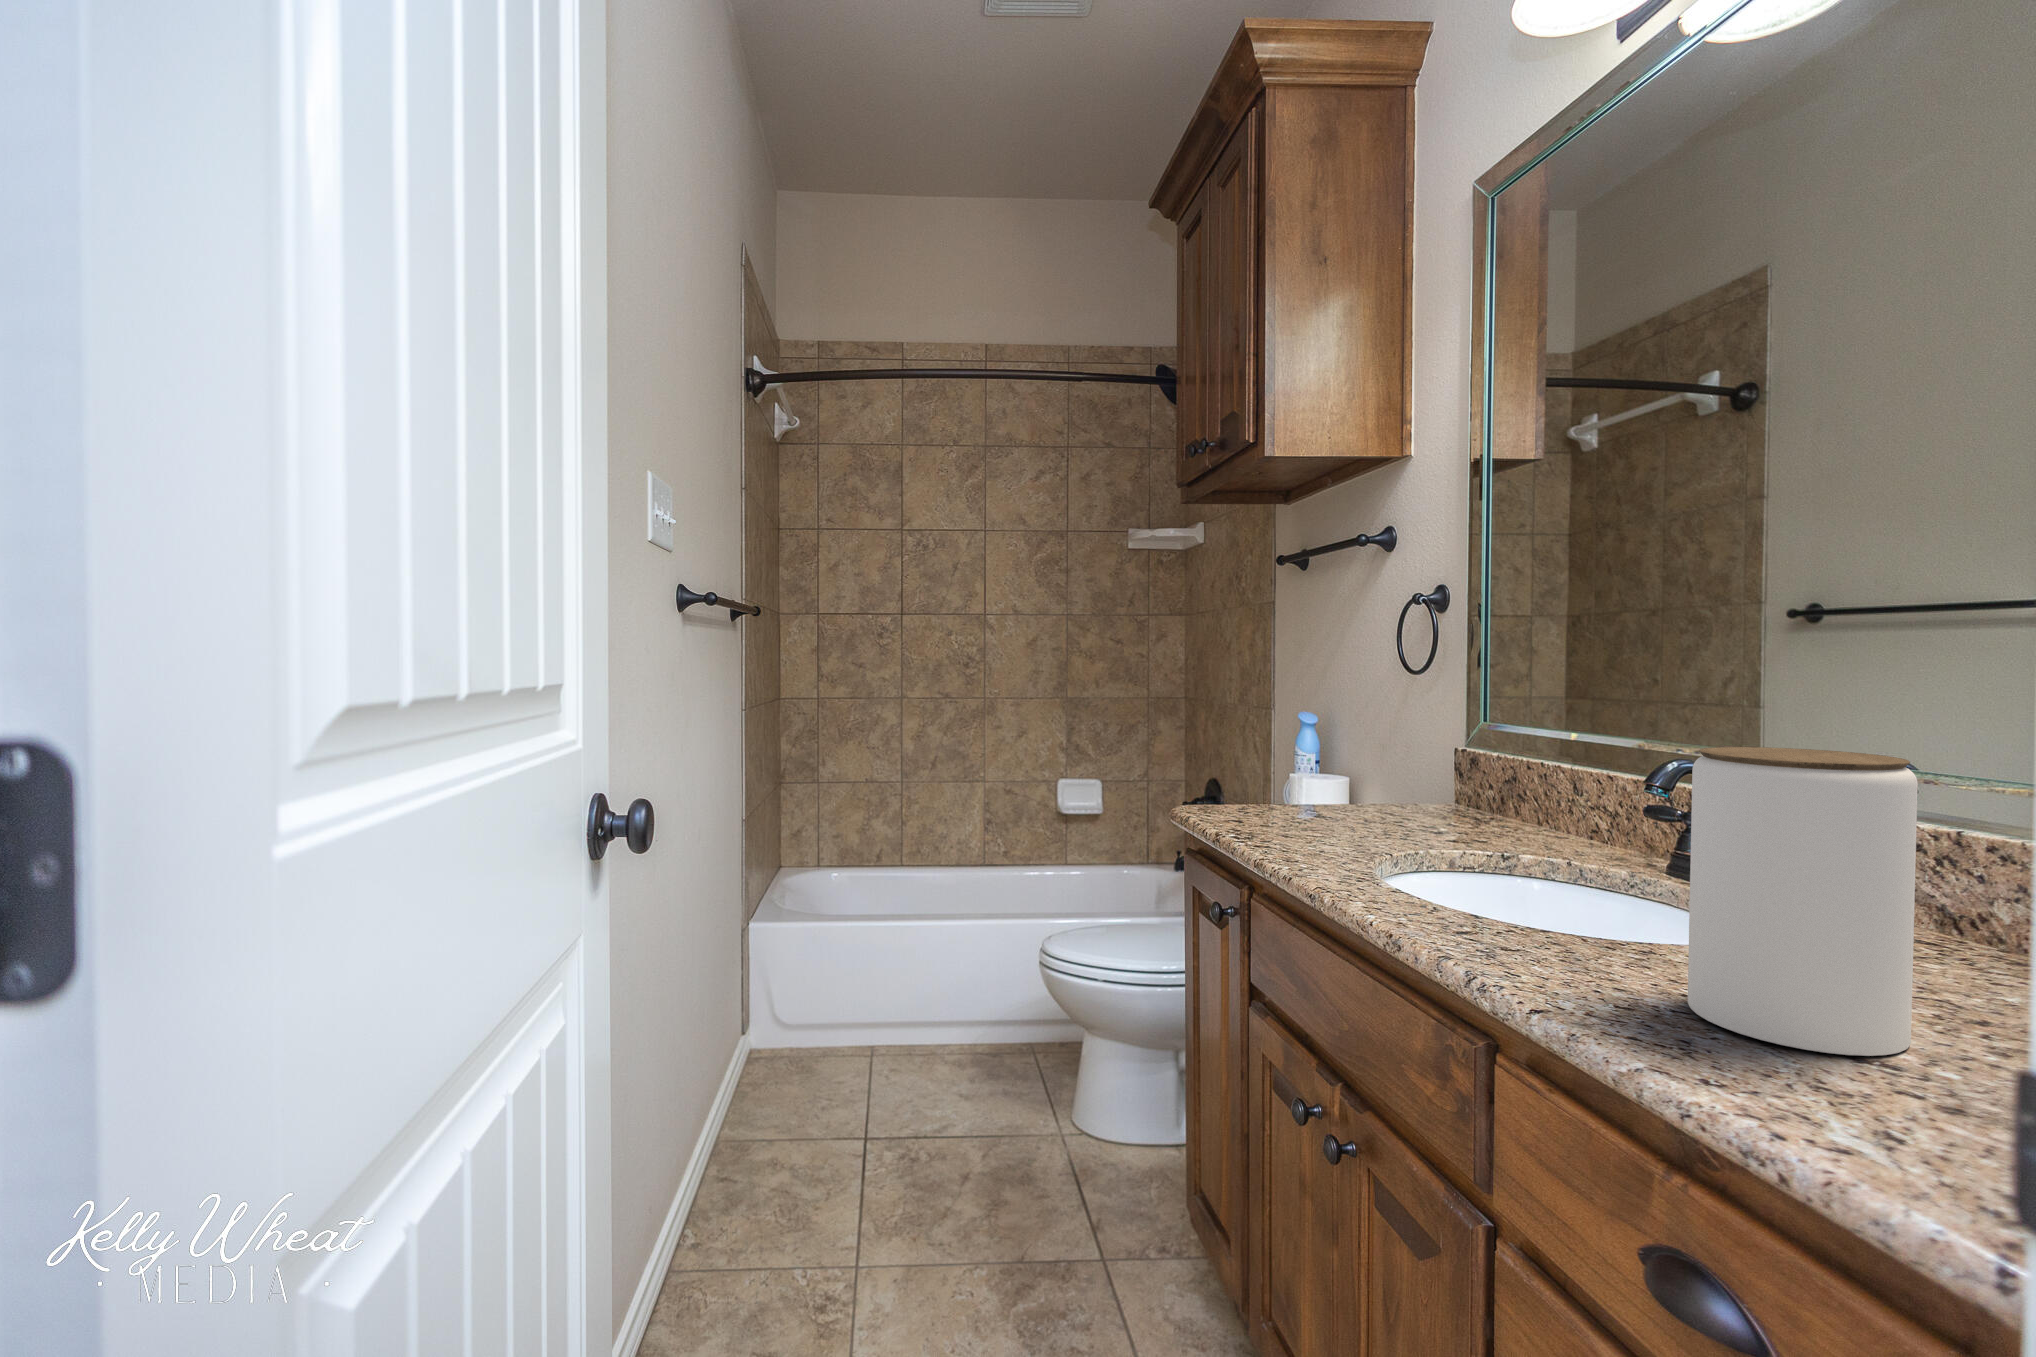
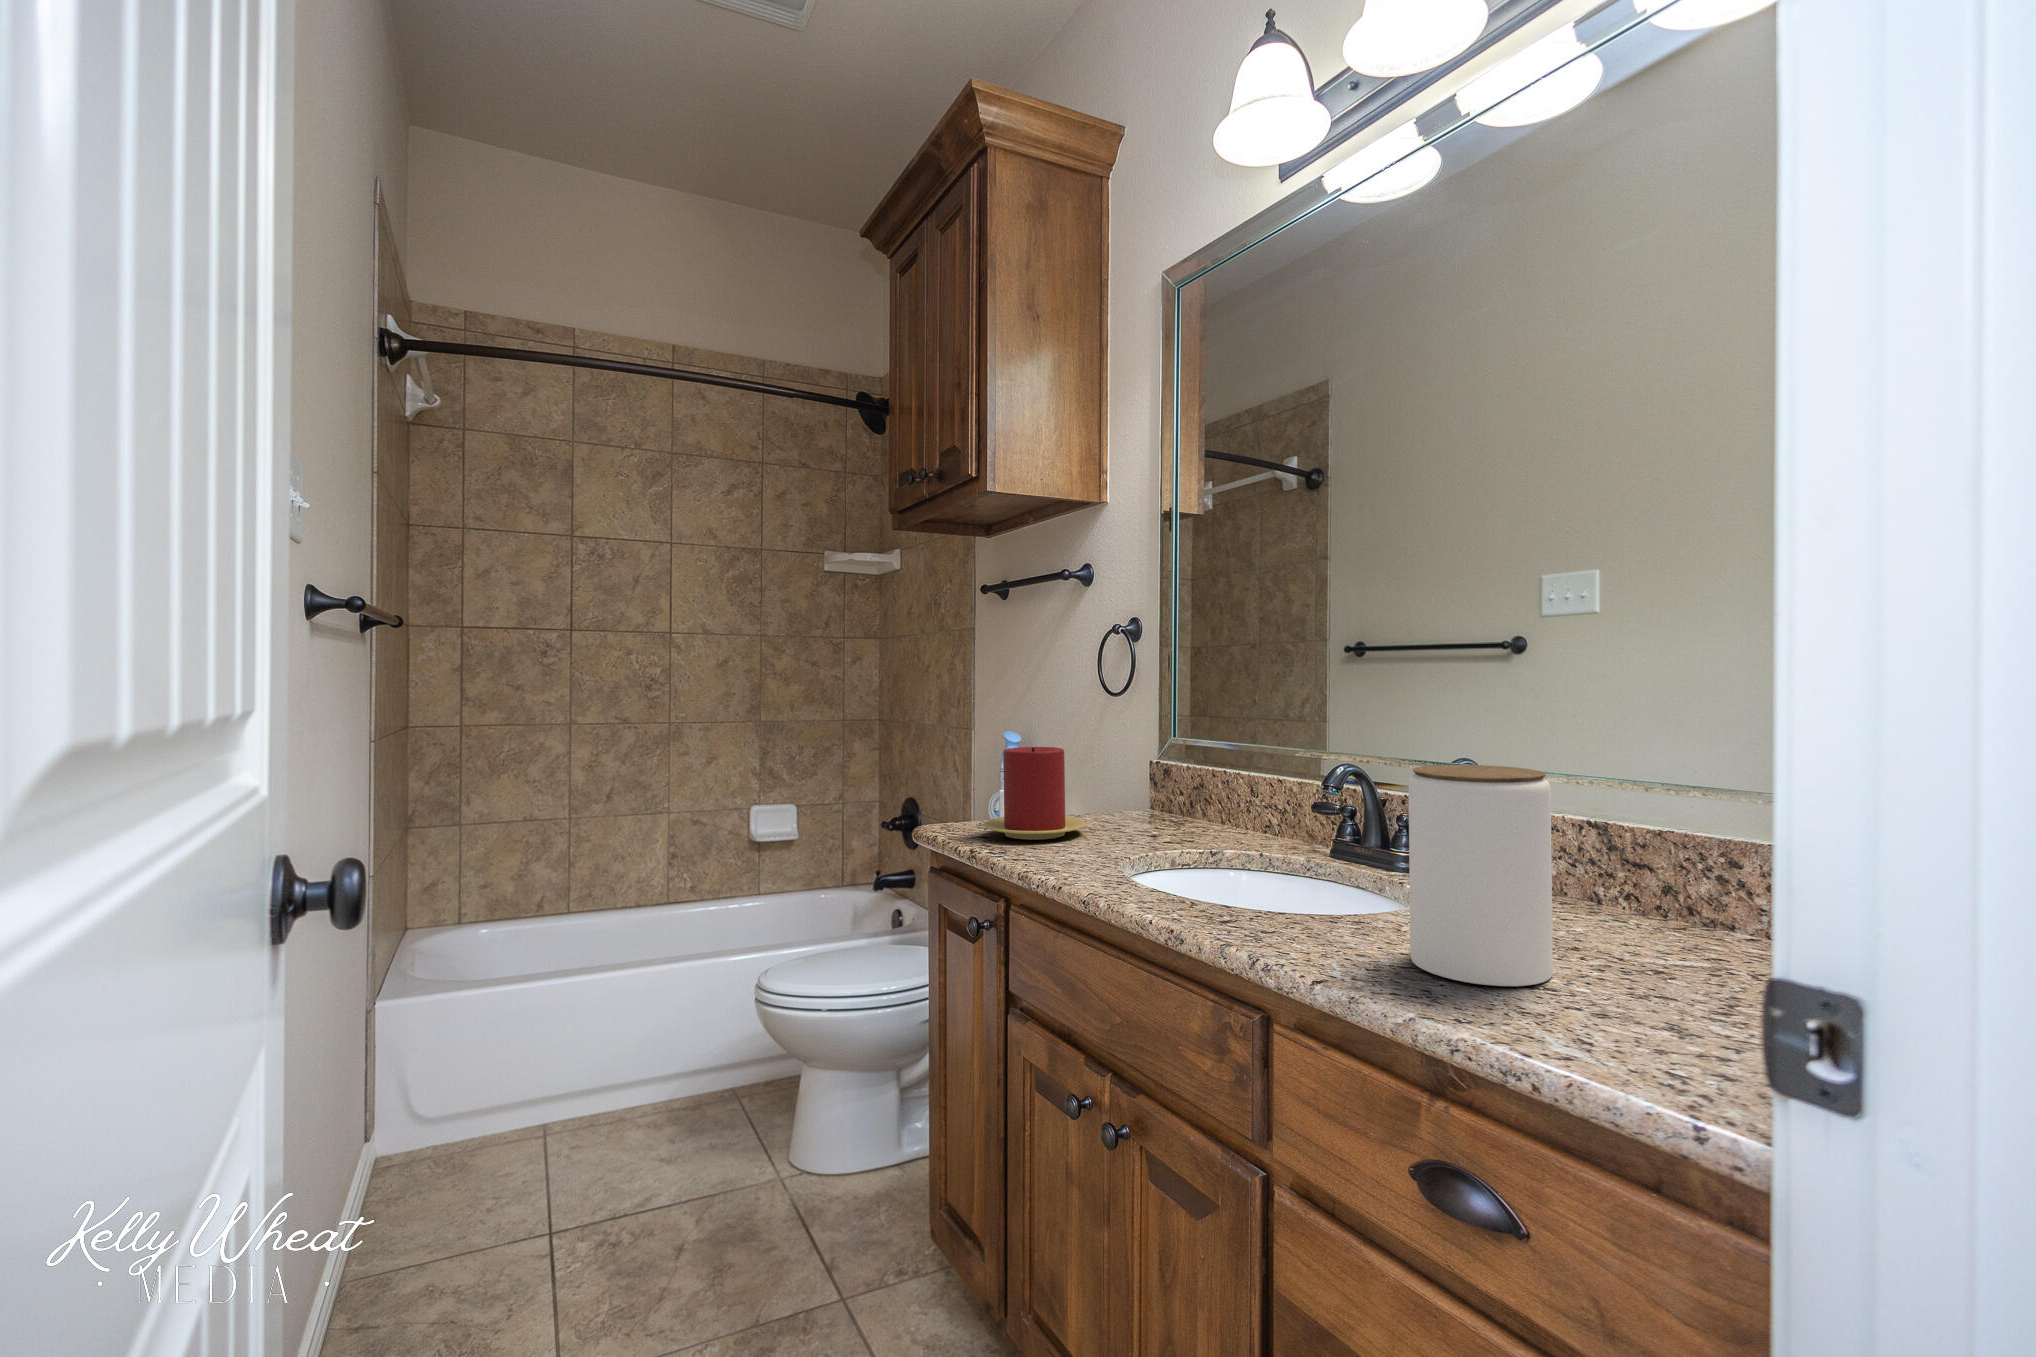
candle: none [1242,721,1362,826] -> present [984,747,1086,840]

